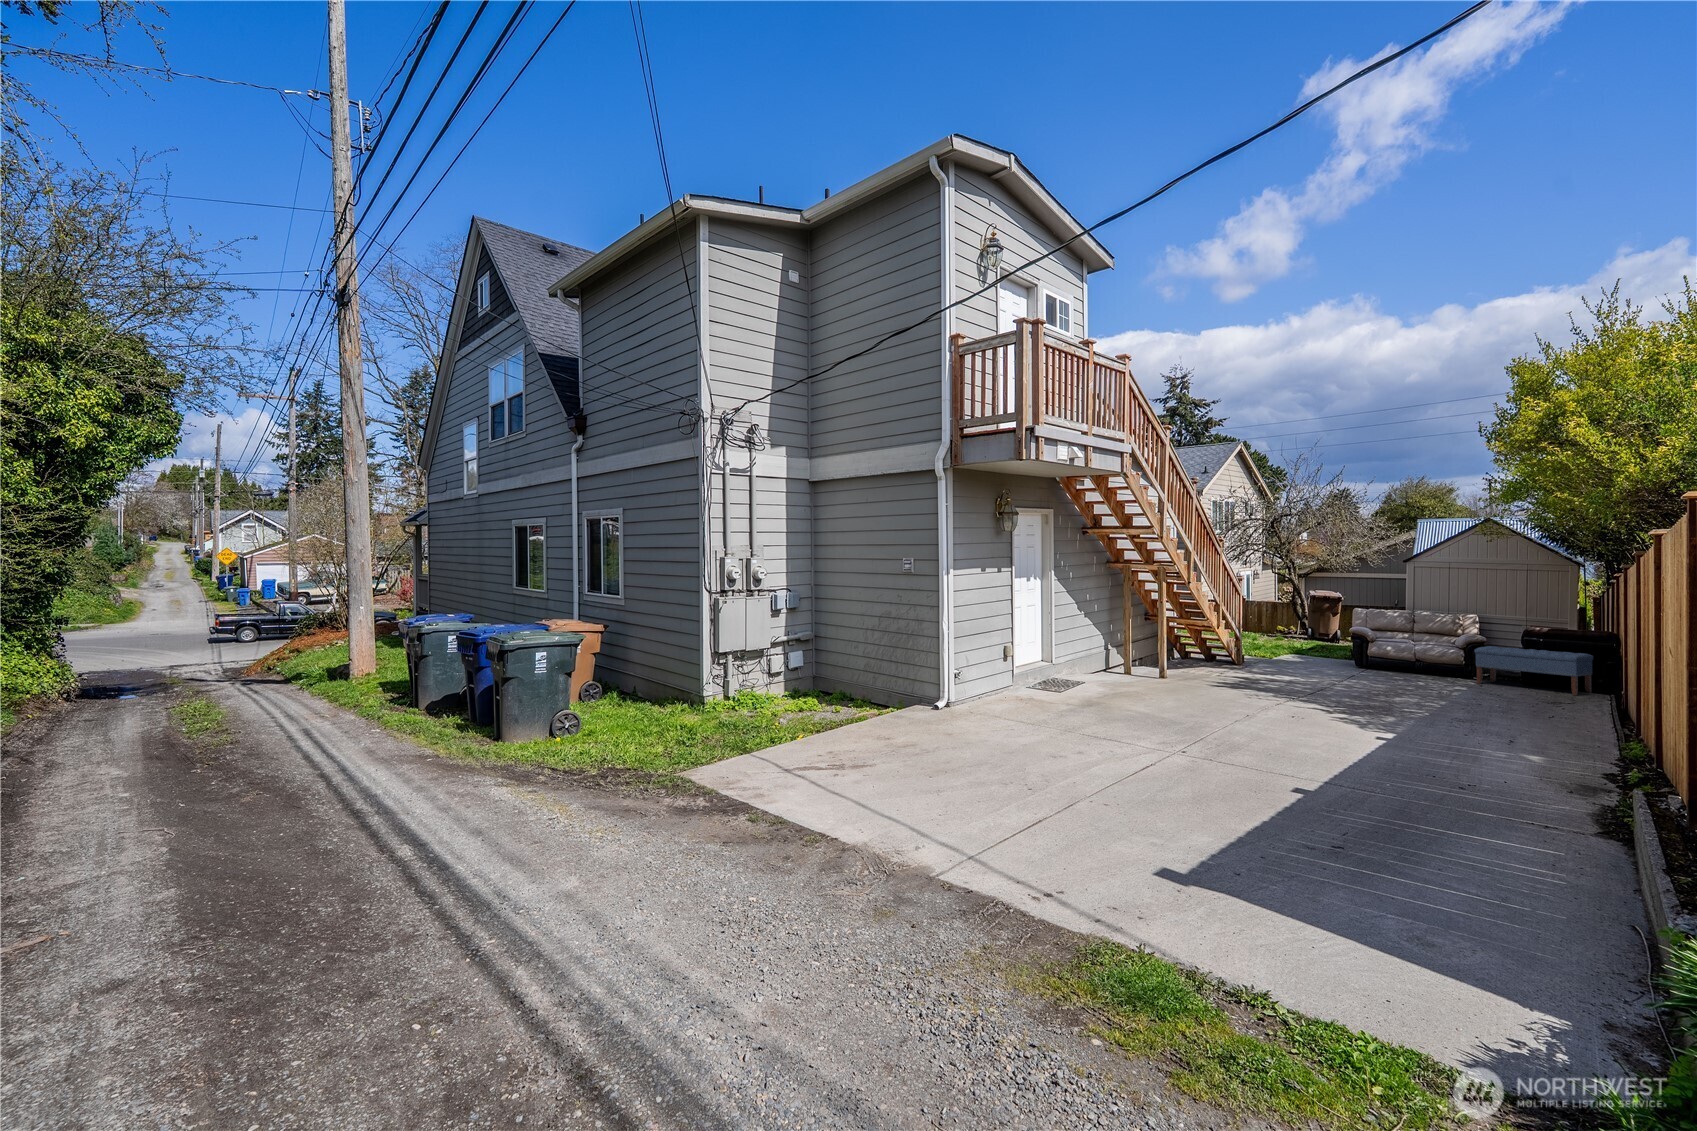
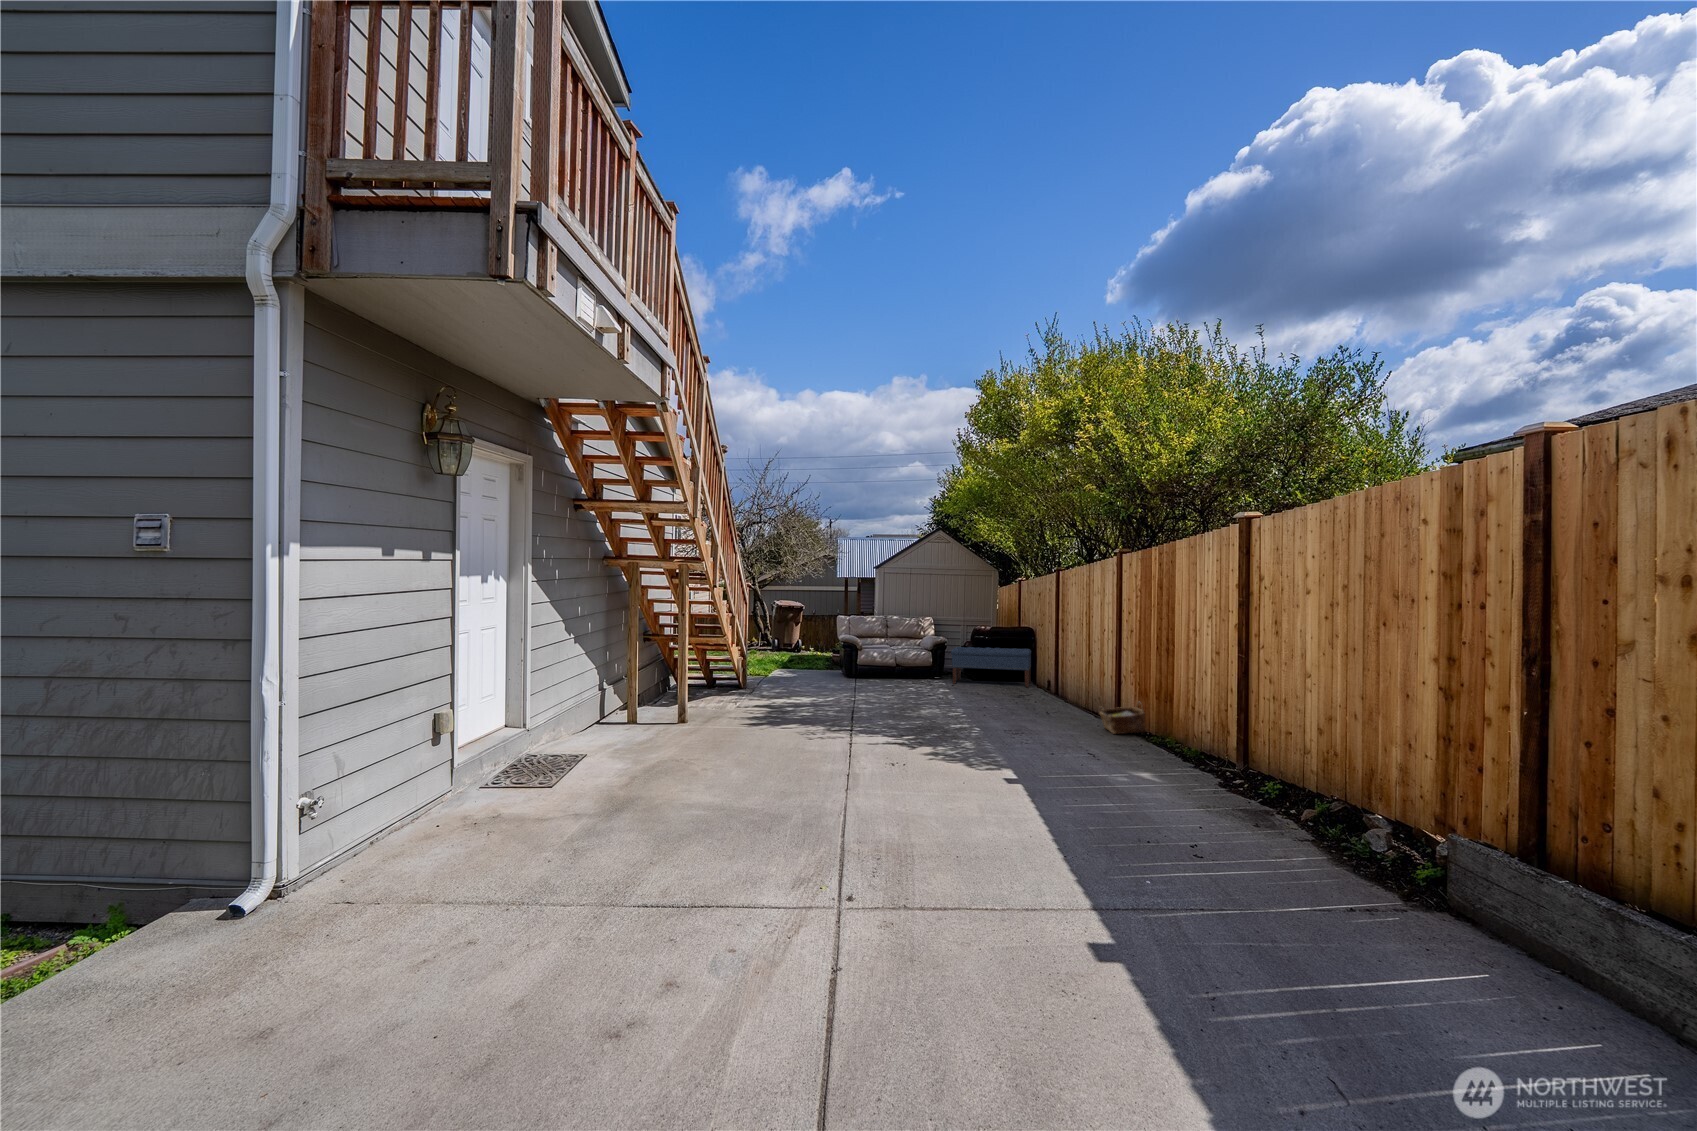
woven basket: none [1570,707,1630,737] -> present [1099,702,1145,734]

